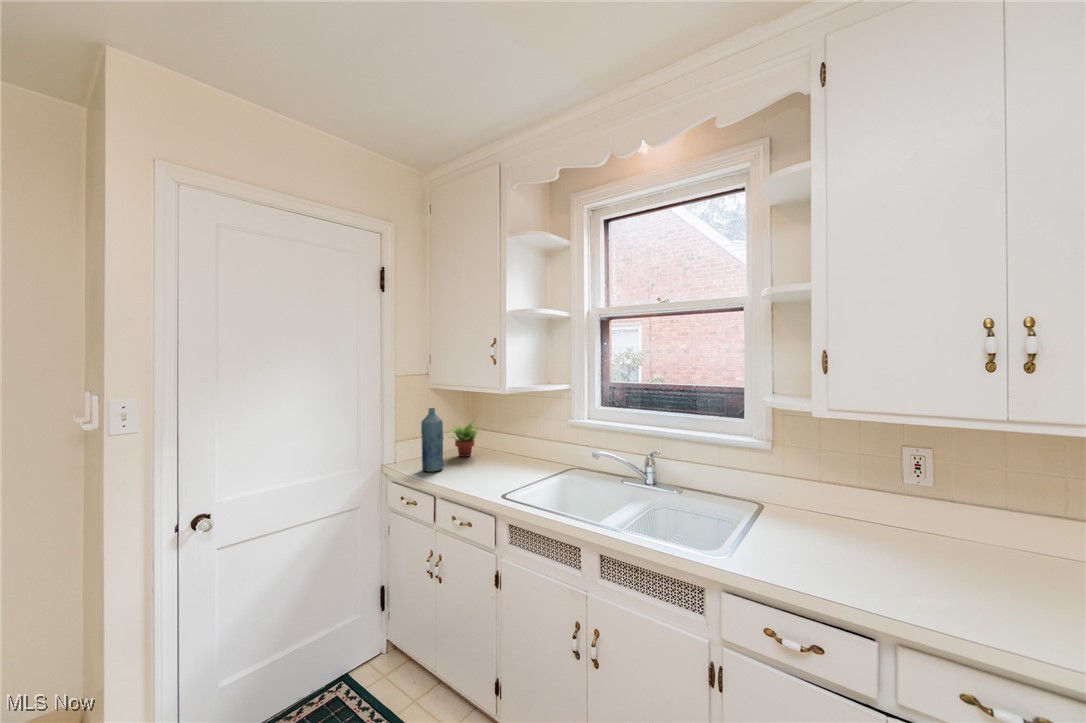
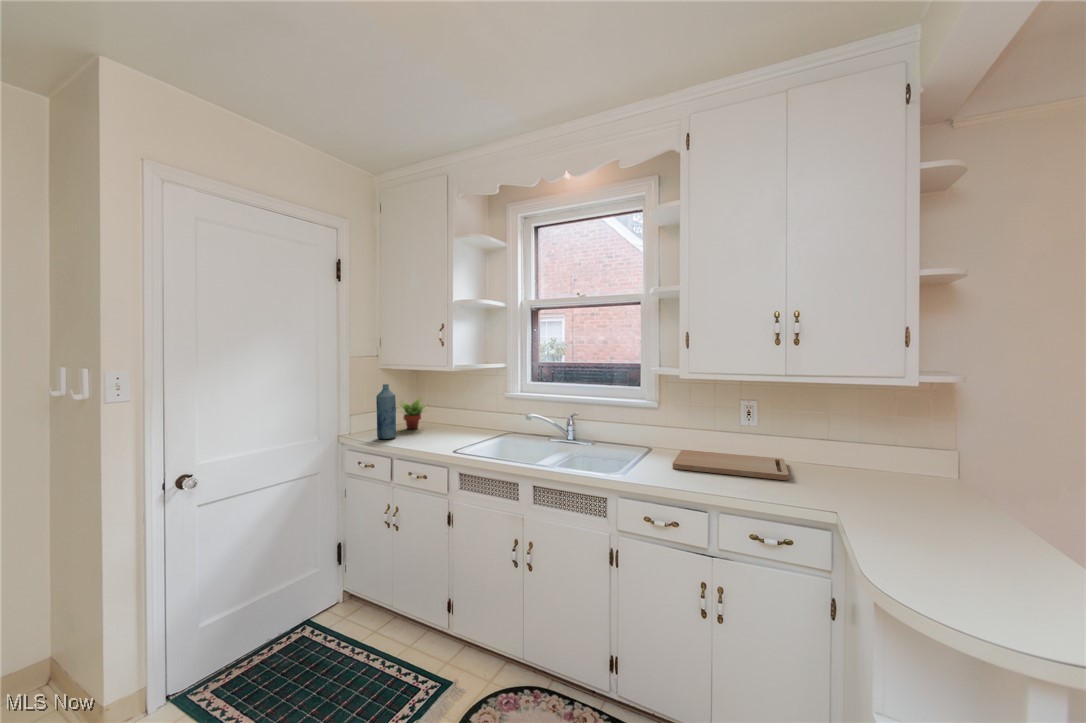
cutting board: none [804,513,1019,596] -> present [673,450,789,480]

